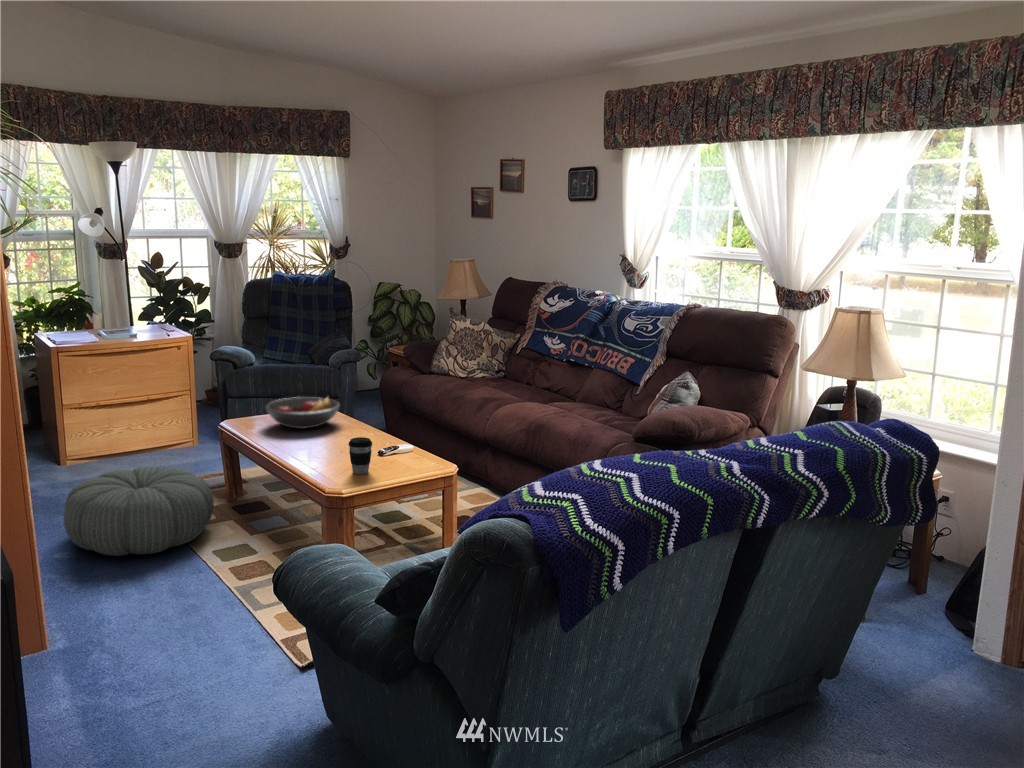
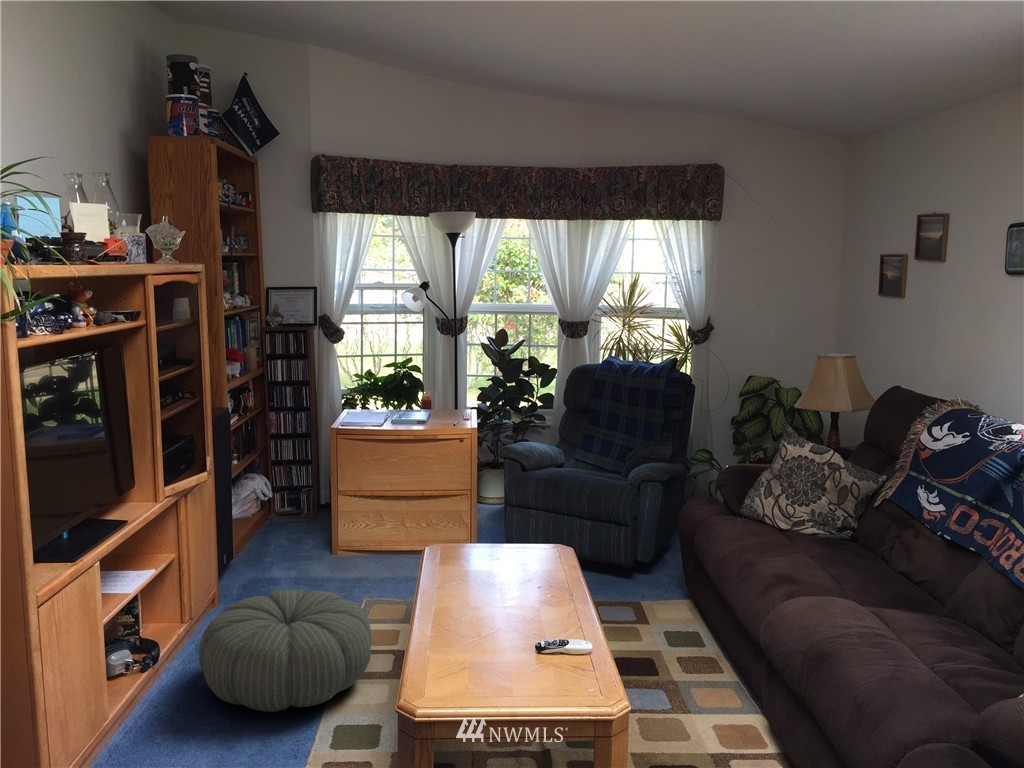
fruit bowl: present [266,397,340,429] -> none [451,533,549,582]
coffee cup: present [348,437,372,474] -> none [440,635,476,695]

